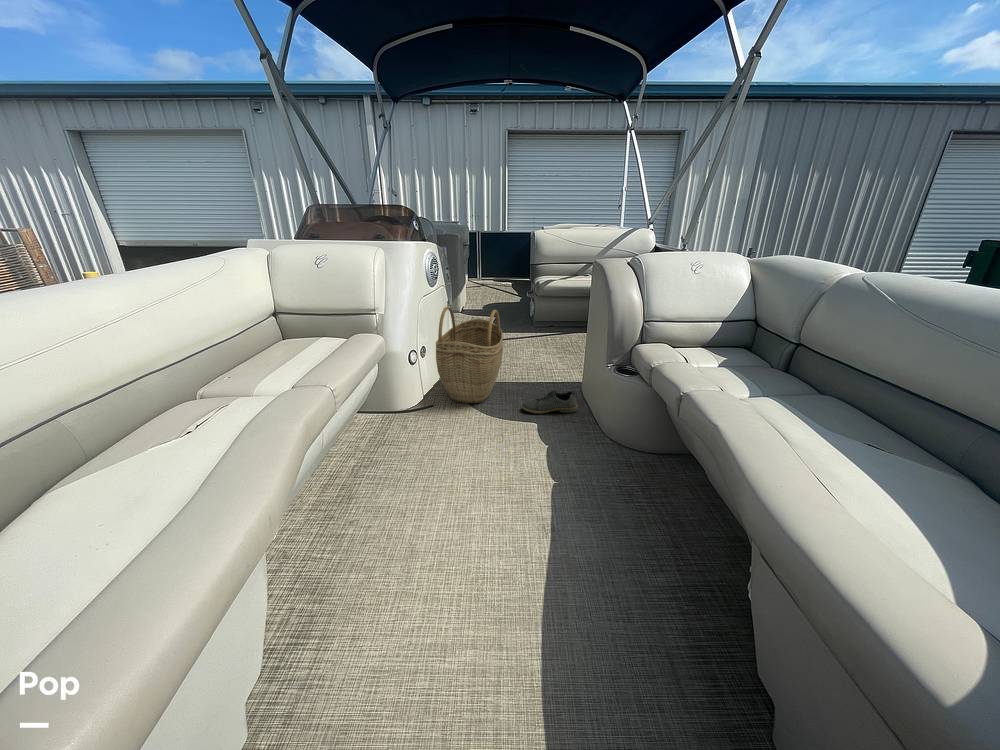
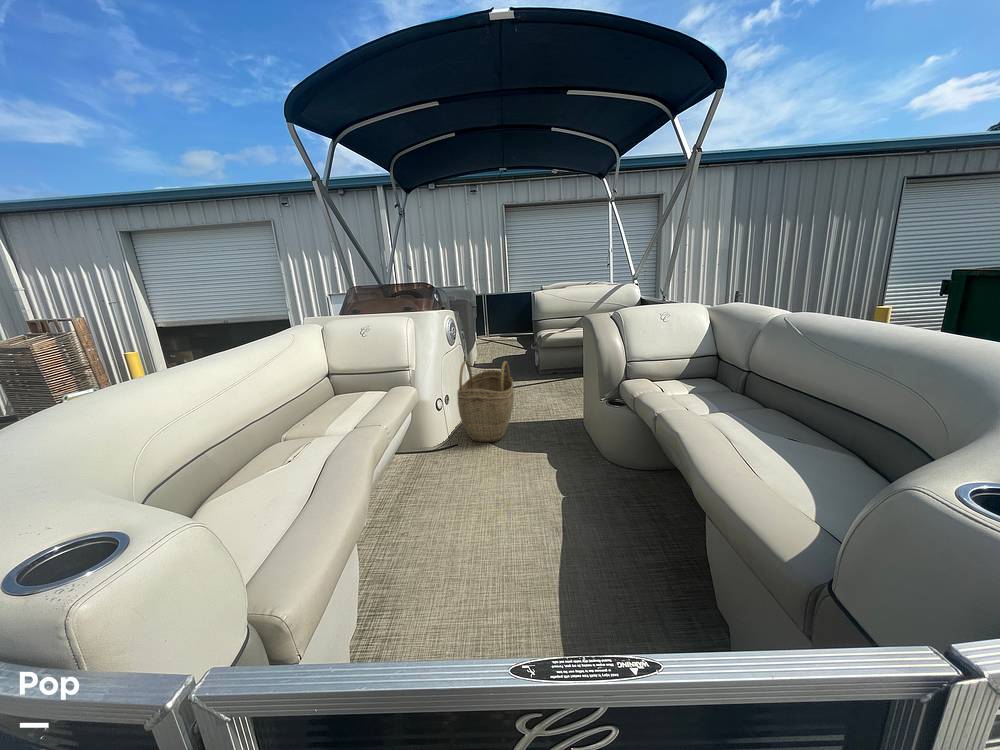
shoe: present [522,390,578,414] -> none [534,425,582,447]

